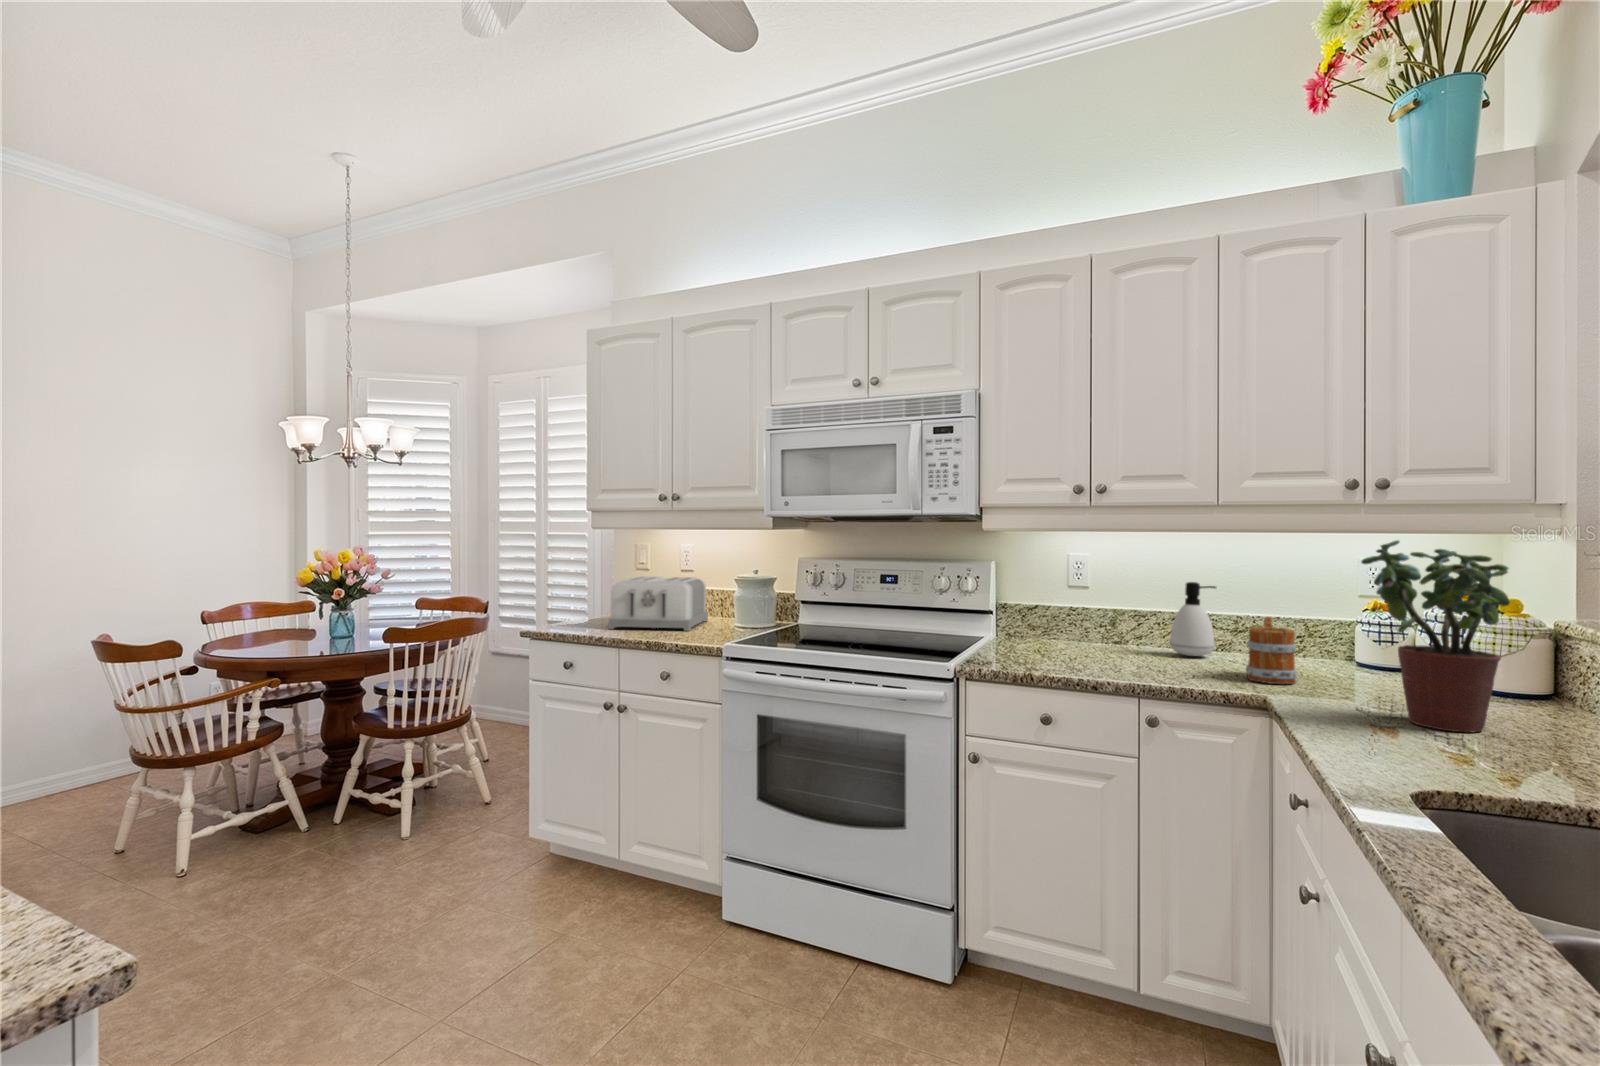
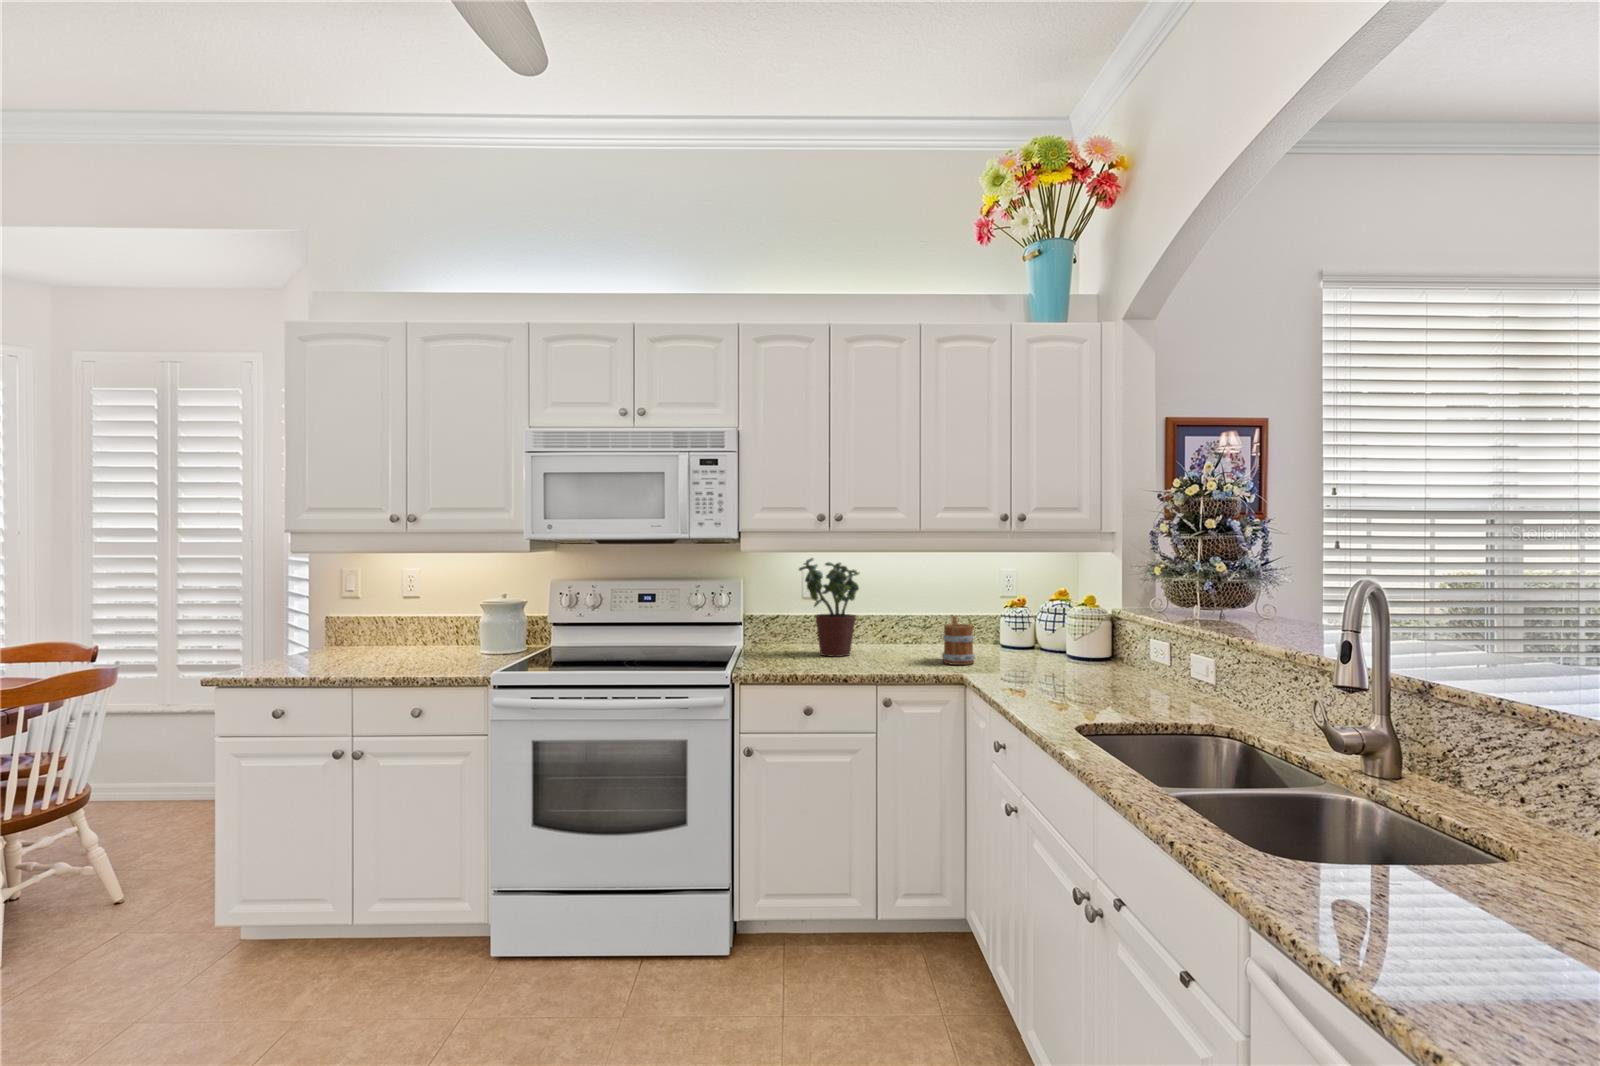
potted plant: present [1361,540,1510,733] -> present [799,558,859,657]
toaster: present [608,576,708,631] -> none [339,603,441,665]
soap dispenser: present [1170,582,1216,656] -> none [881,590,914,649]

